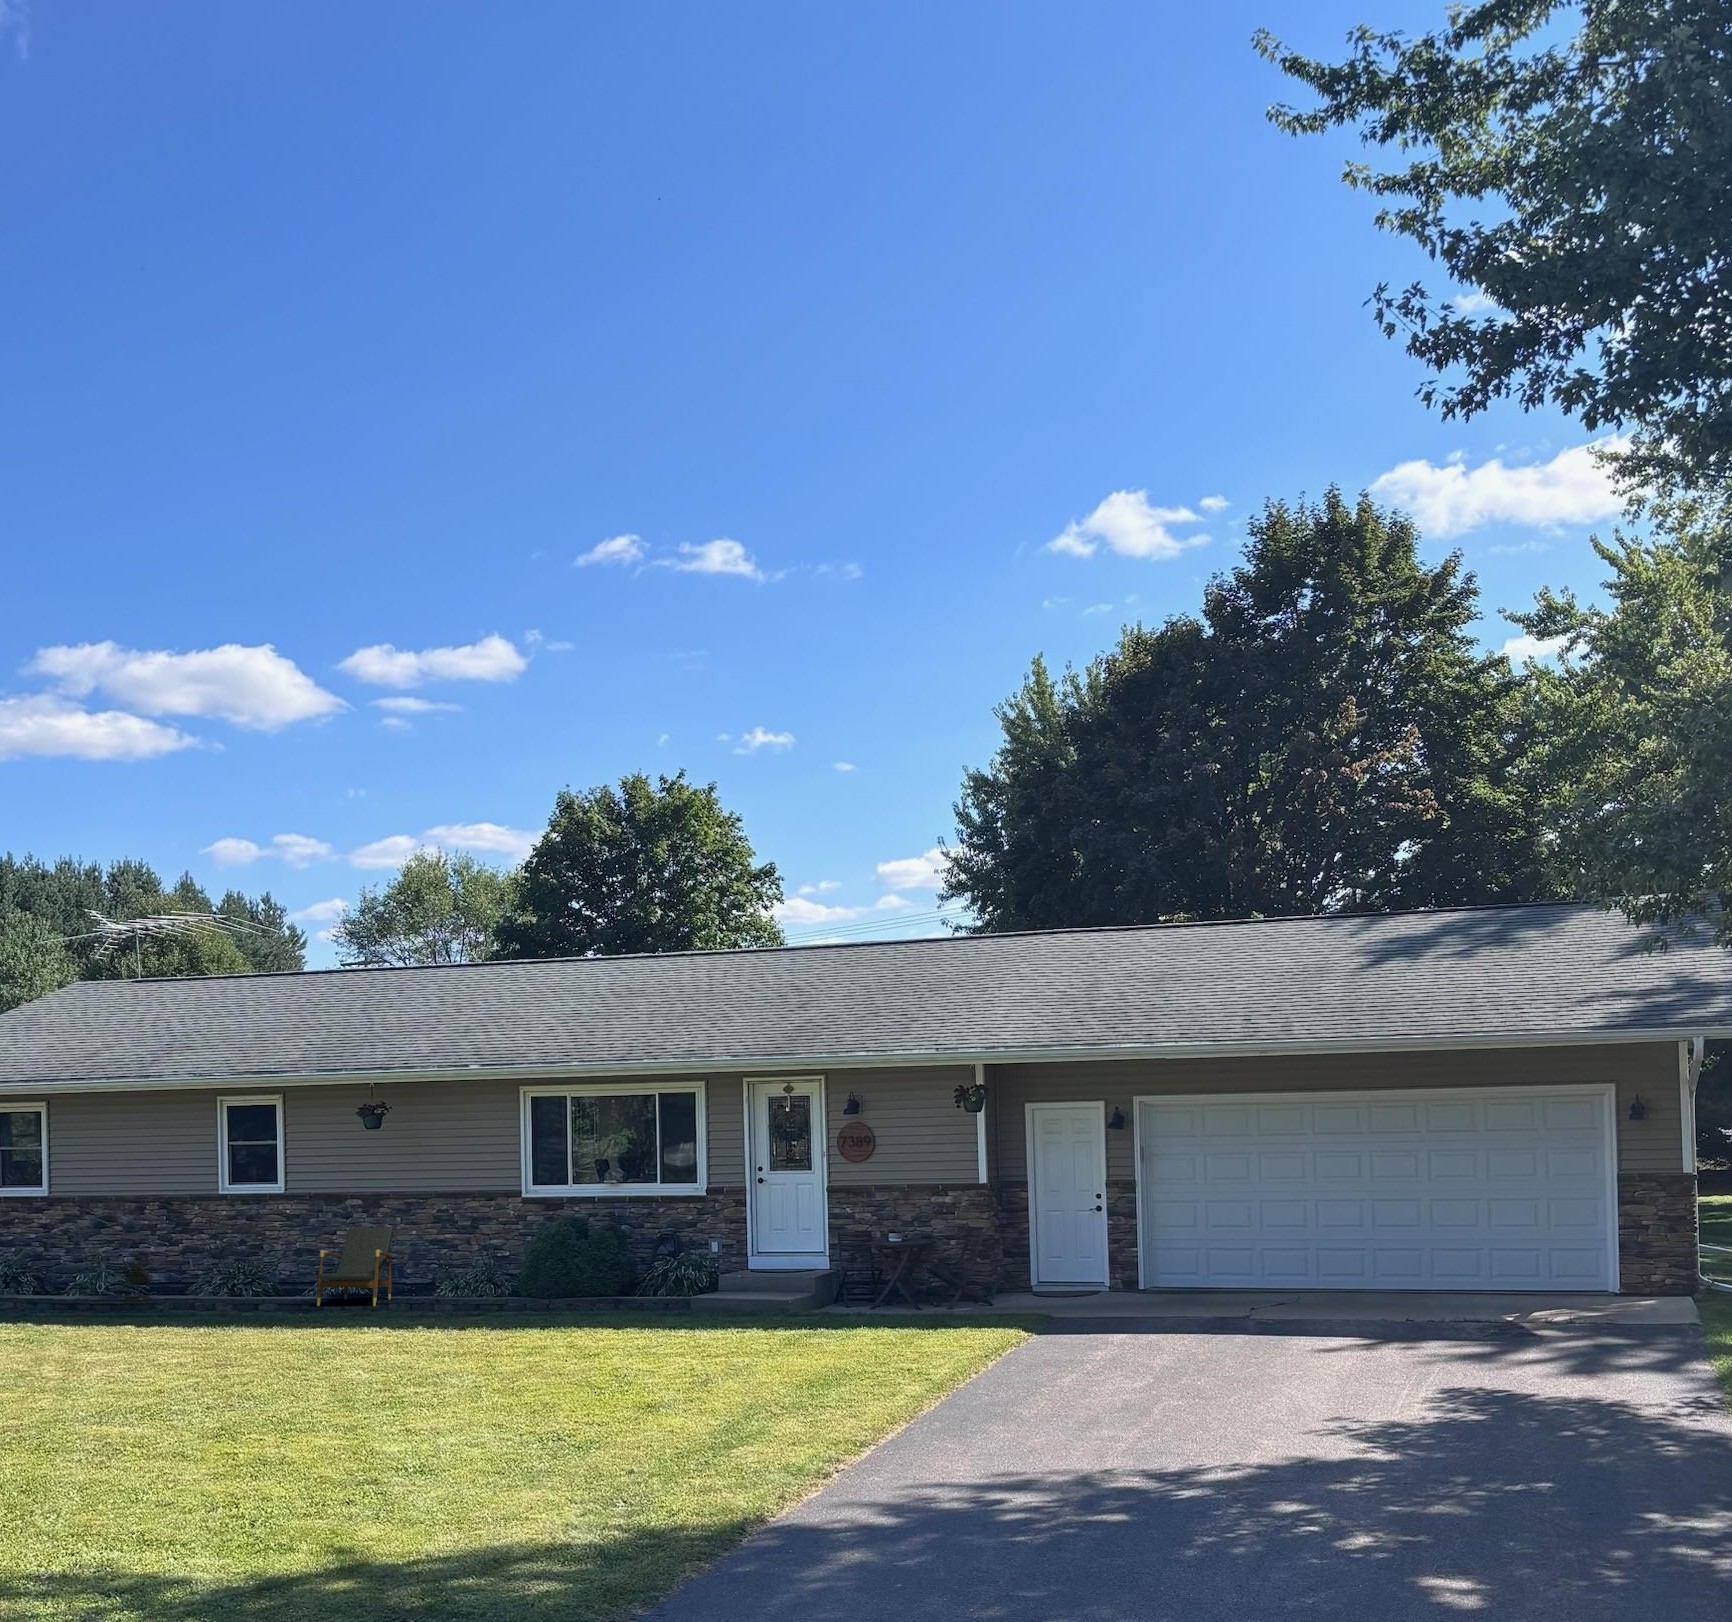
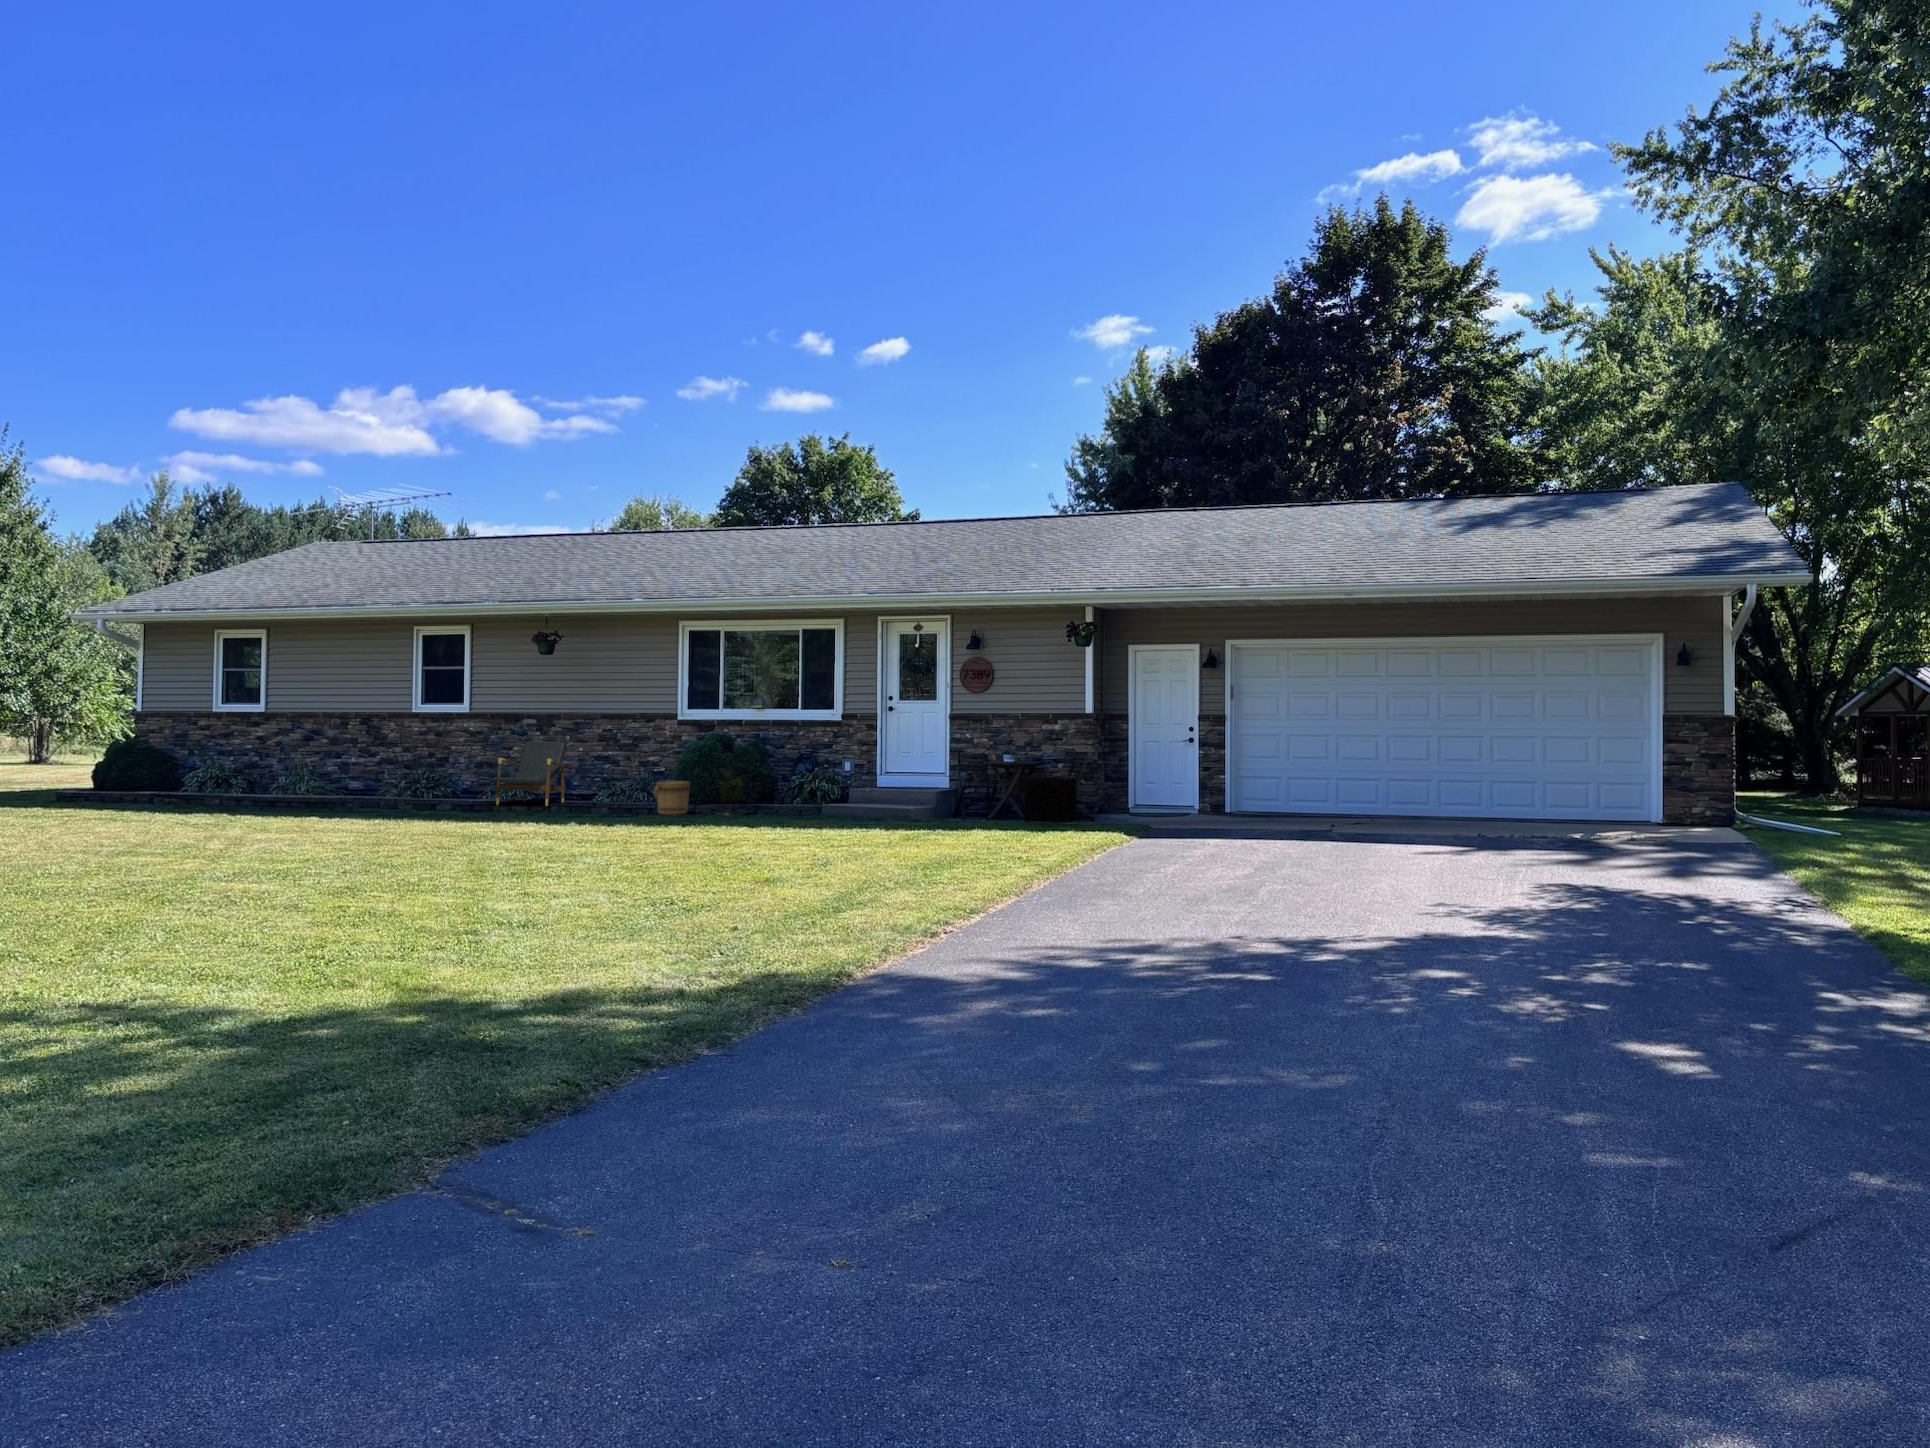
potted tree: present [122,1253,153,1301] -> present [718,772,745,815]
wooden crate: none [914,1257,974,1312] -> present [1024,776,1077,822]
bucket: none [499,1275,540,1315] -> present [653,781,690,814]

